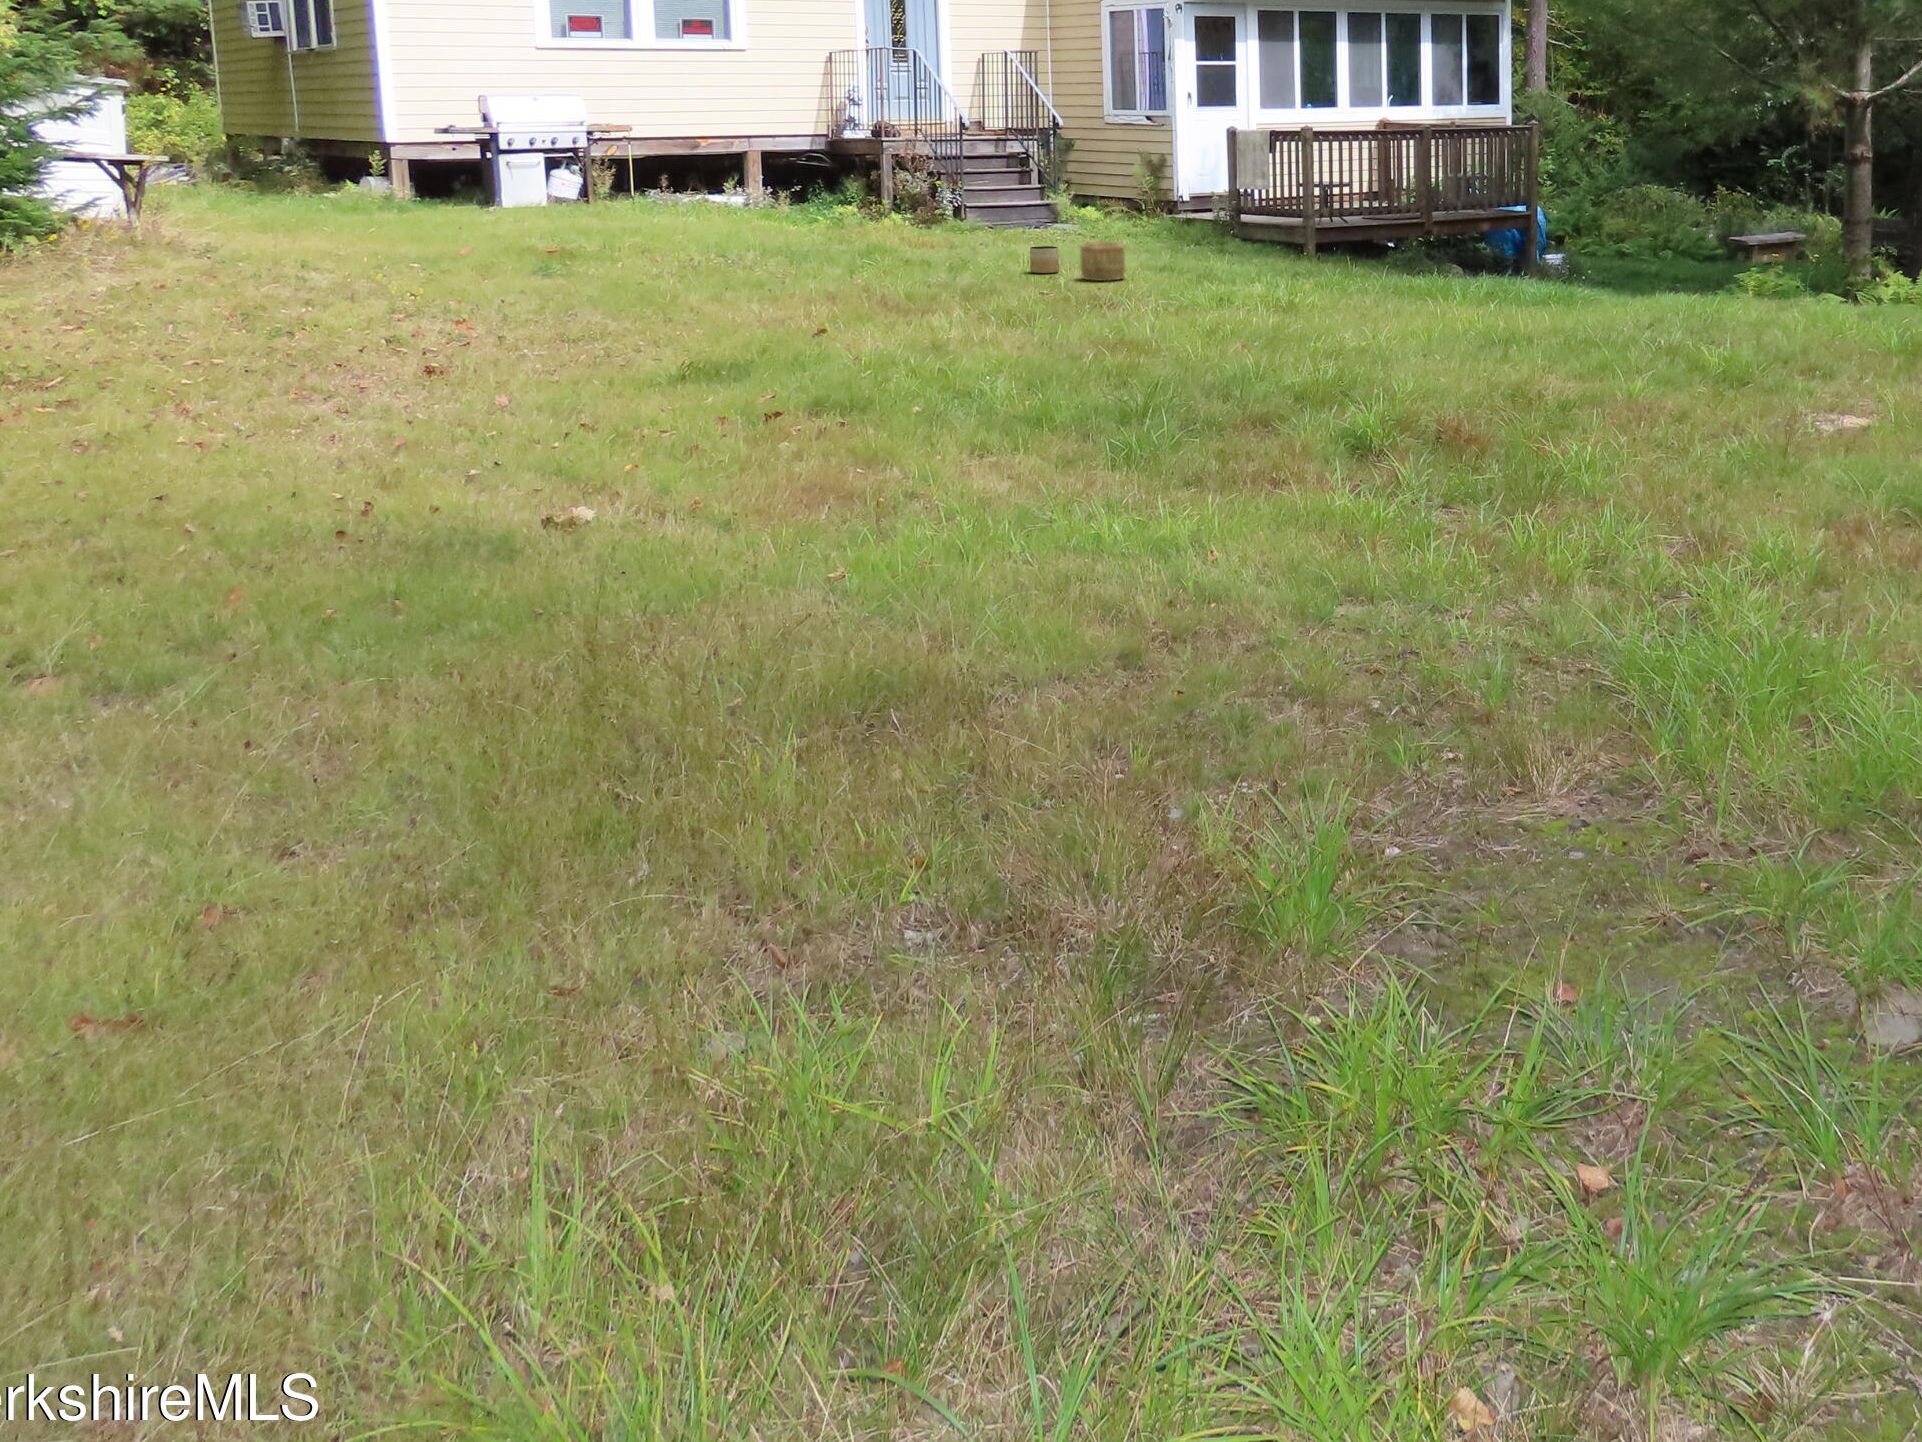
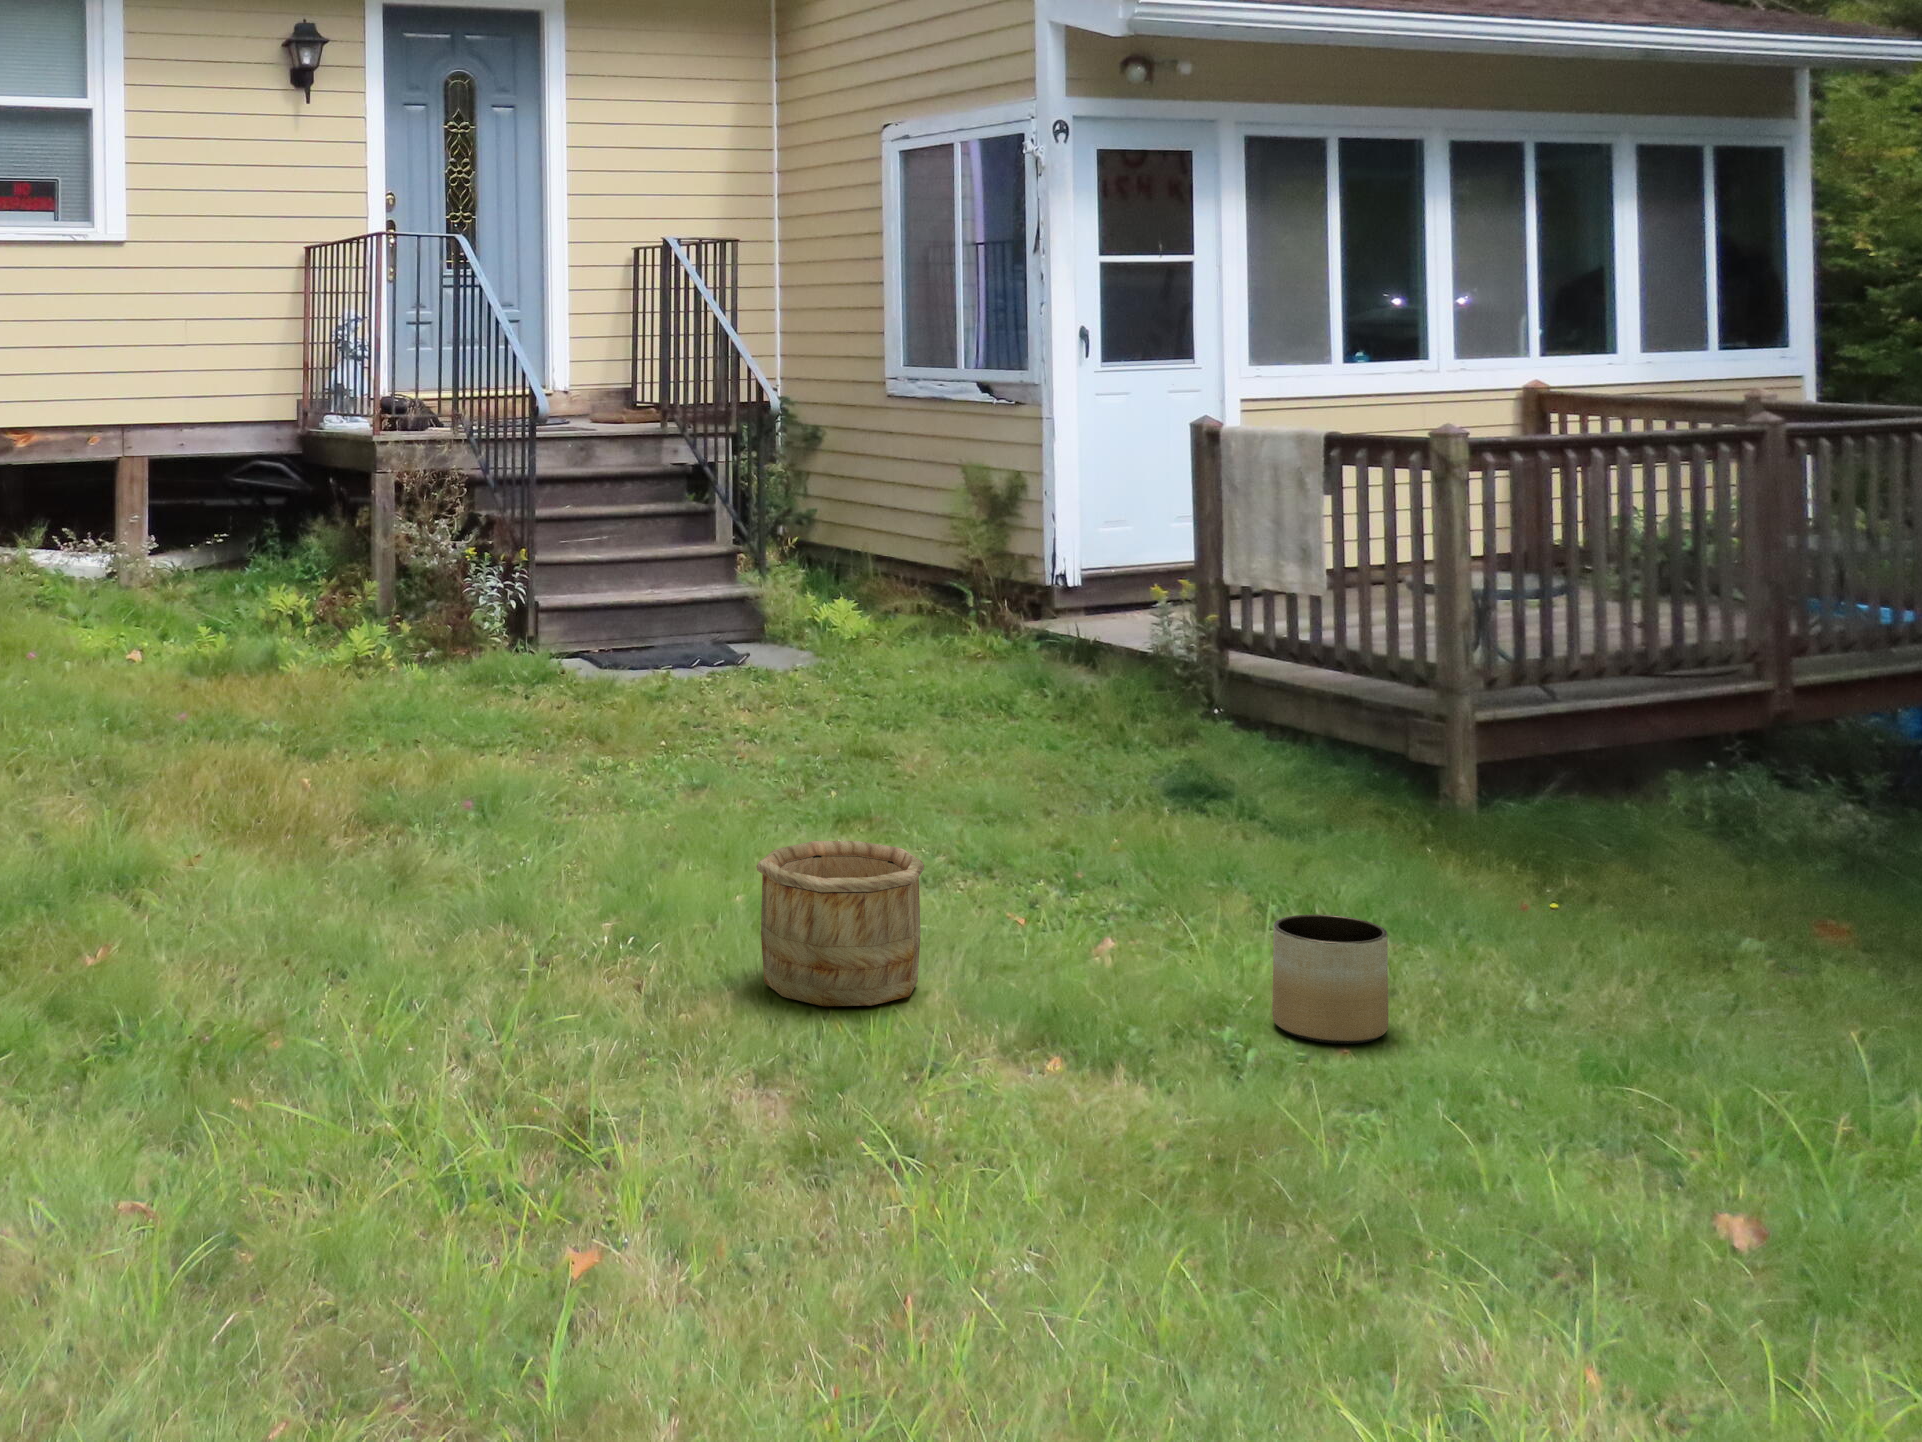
planter: present [1030,246,1059,274] -> present [1272,915,1388,1044]

